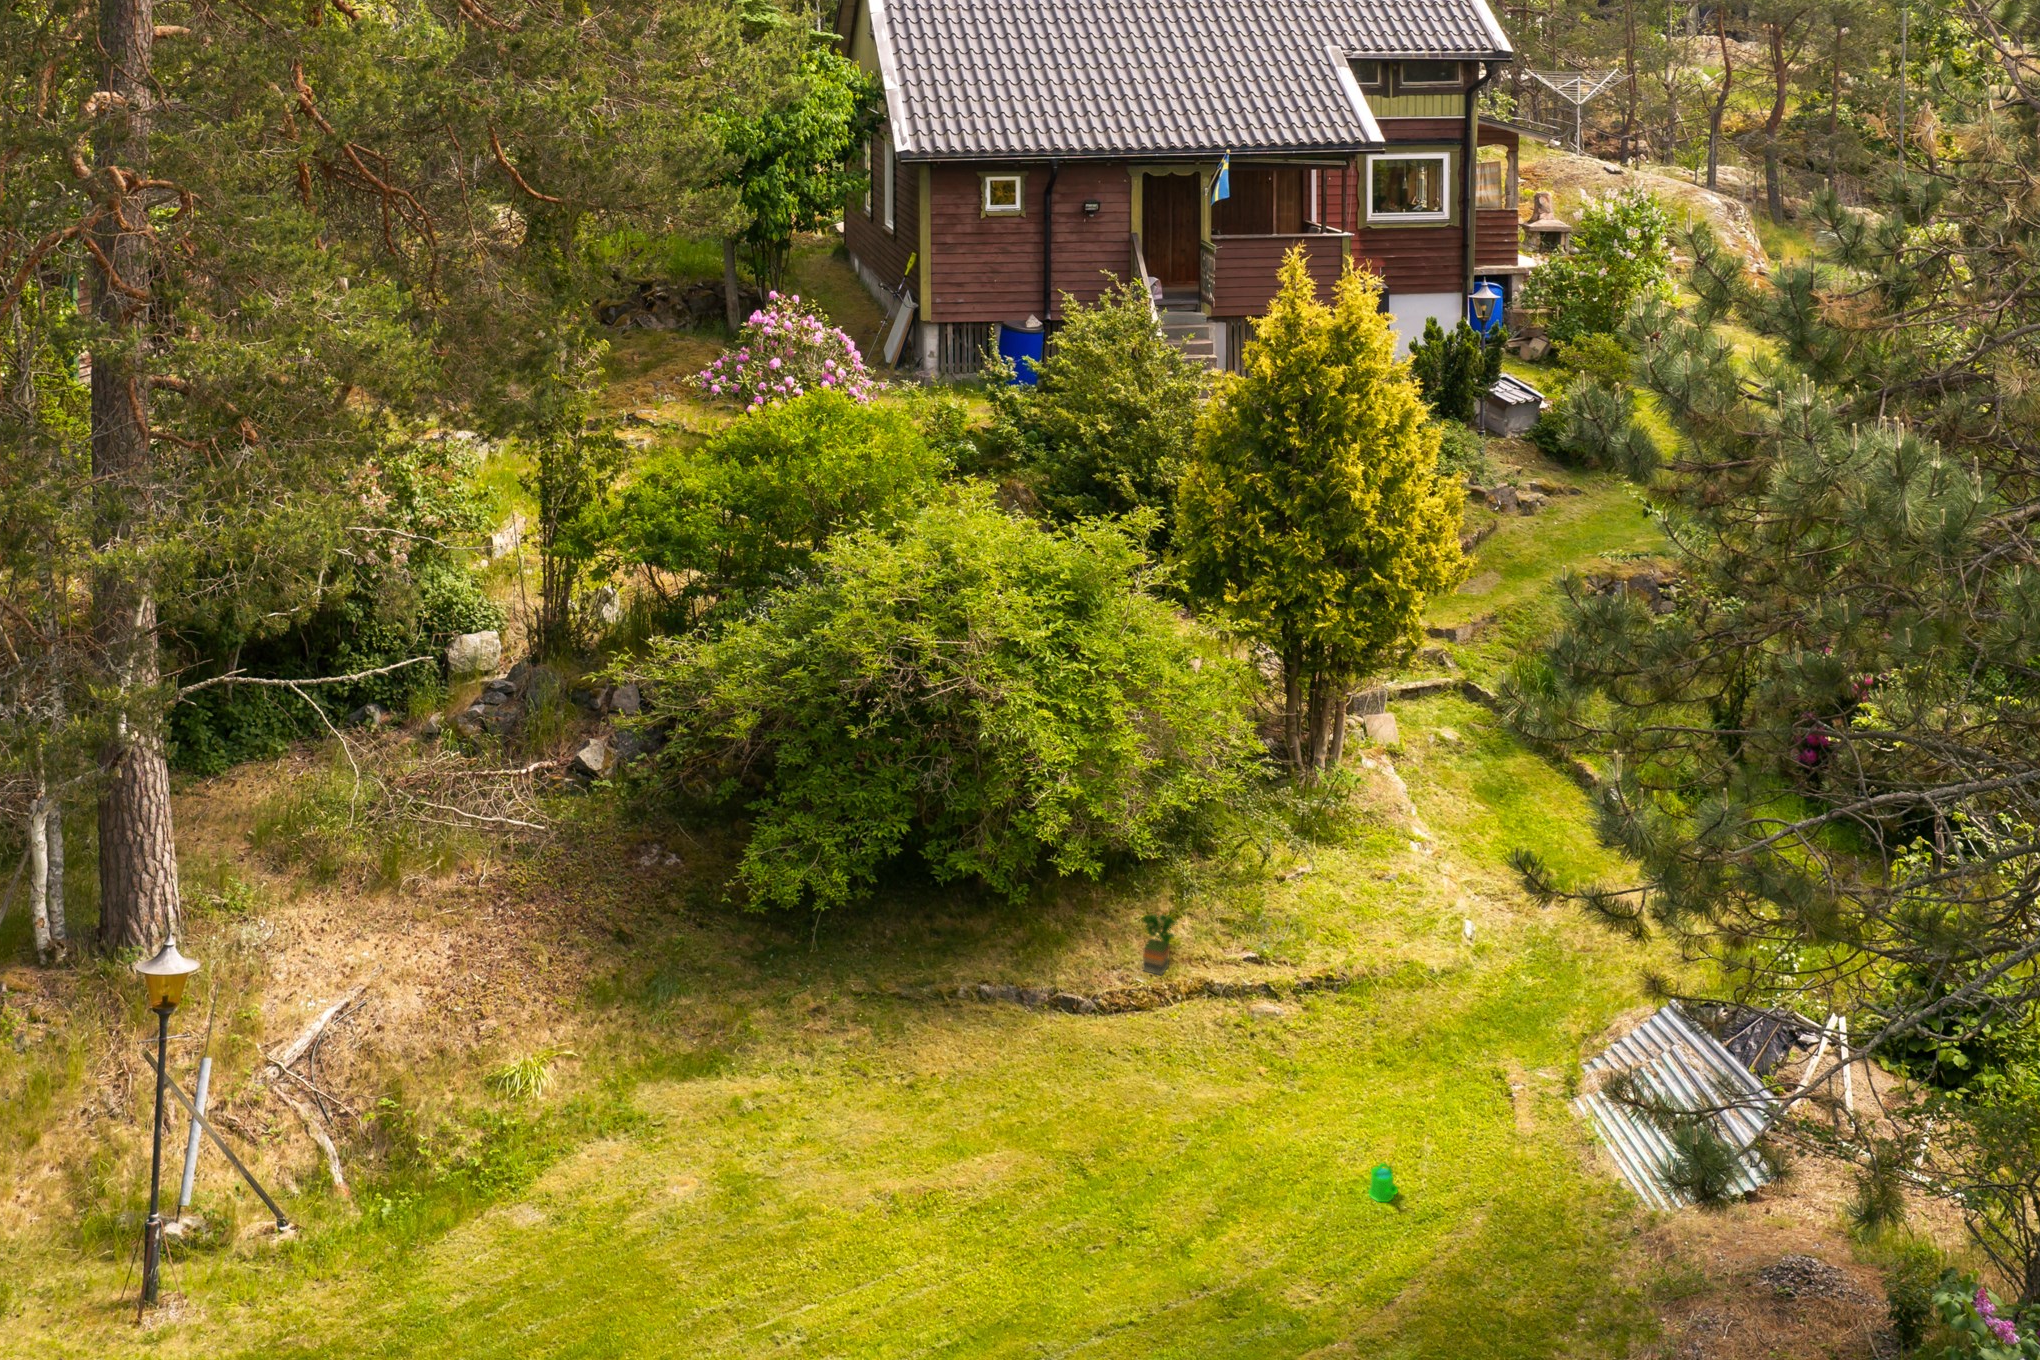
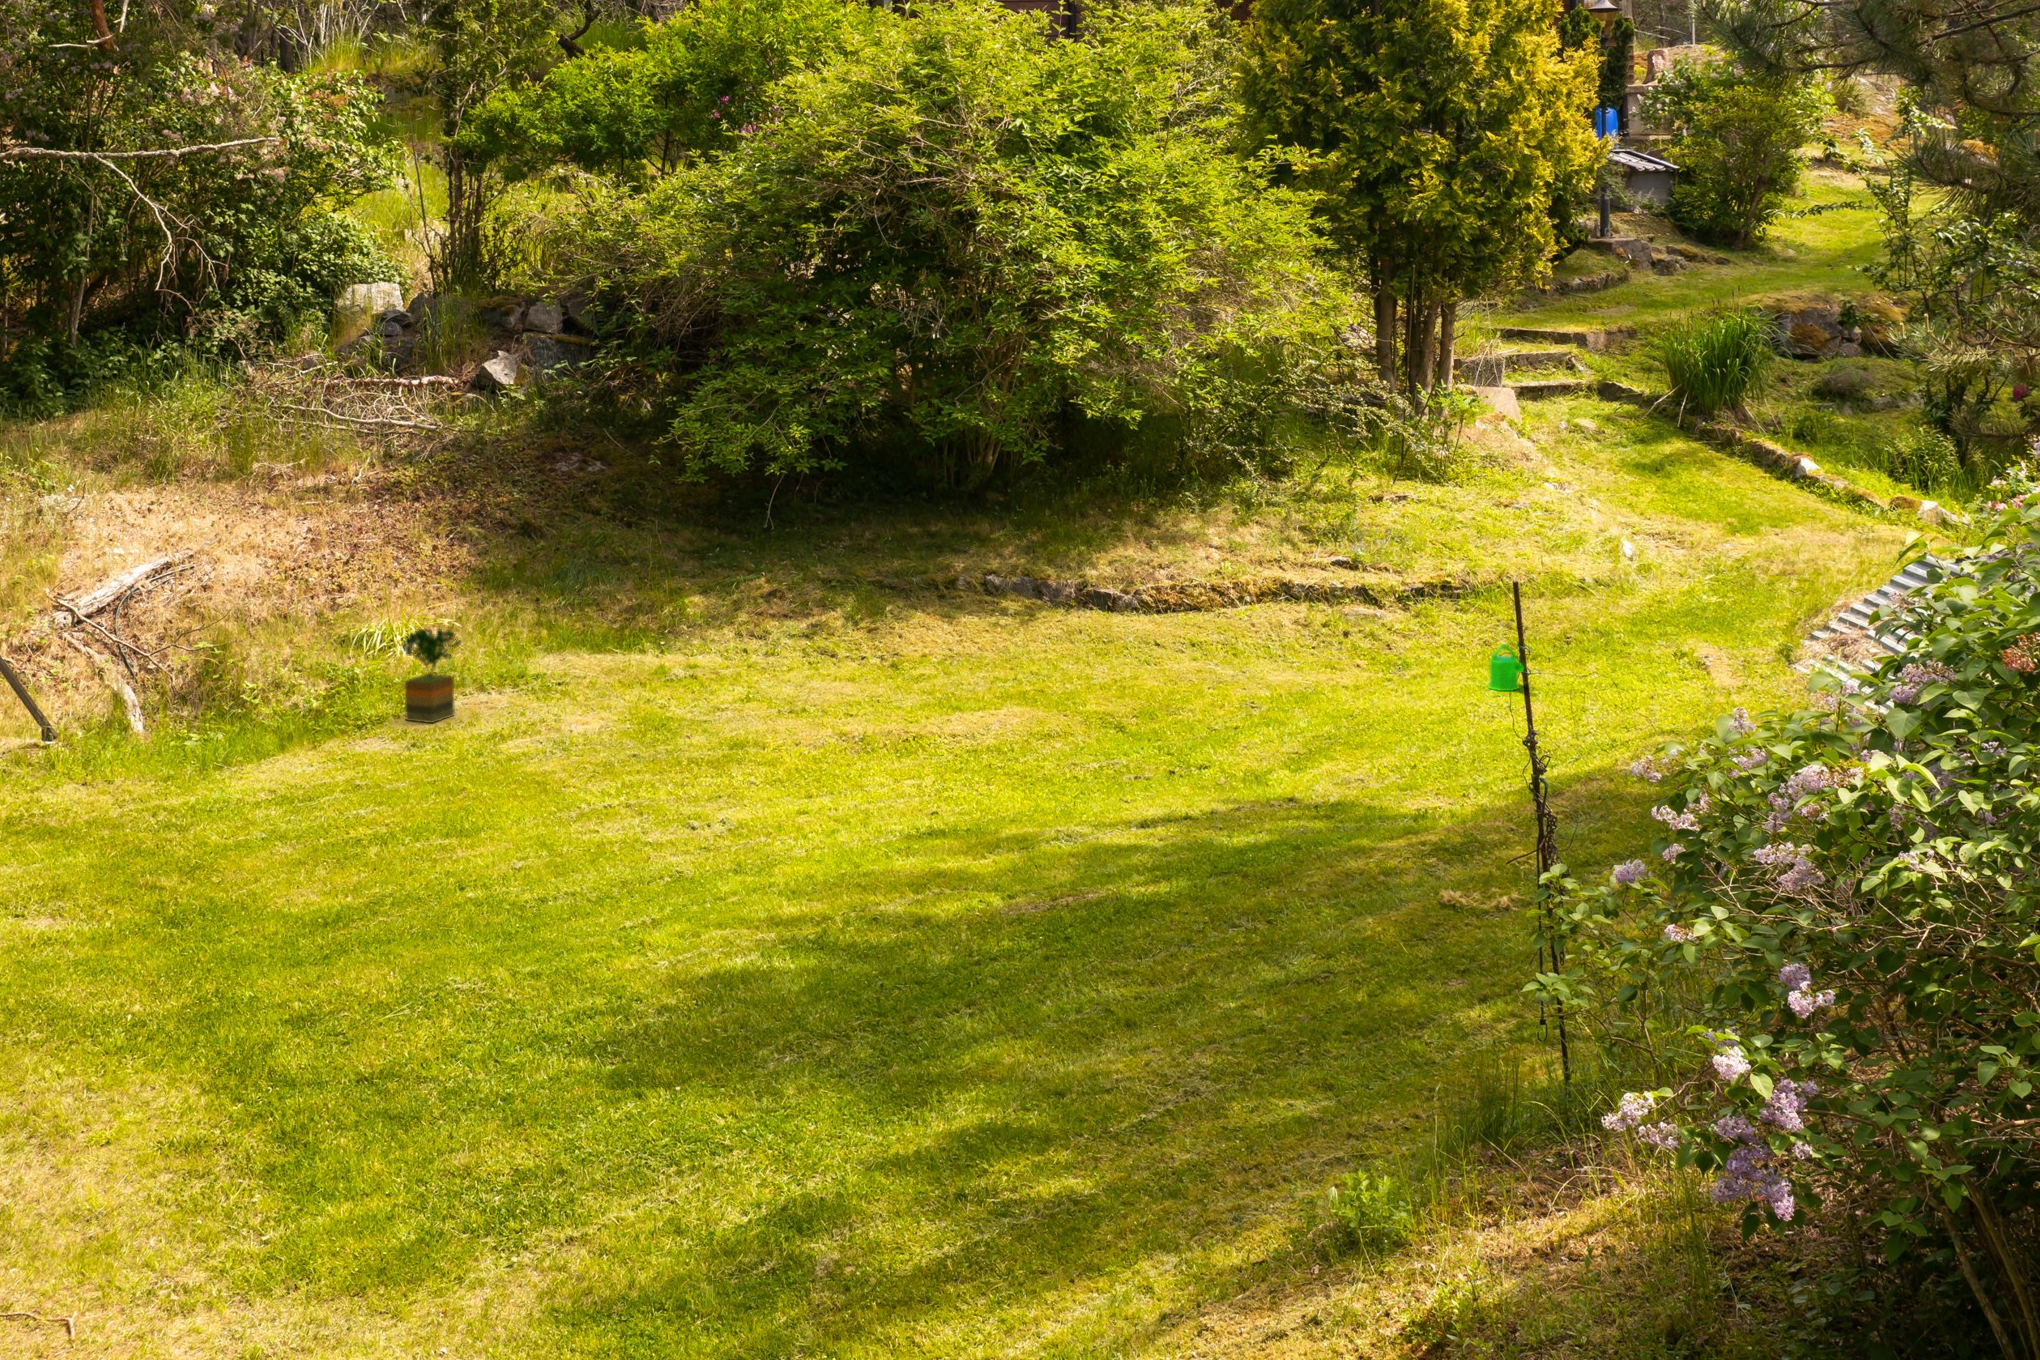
potted tree: present [1142,913,1177,975] -> present [403,629,462,723]

